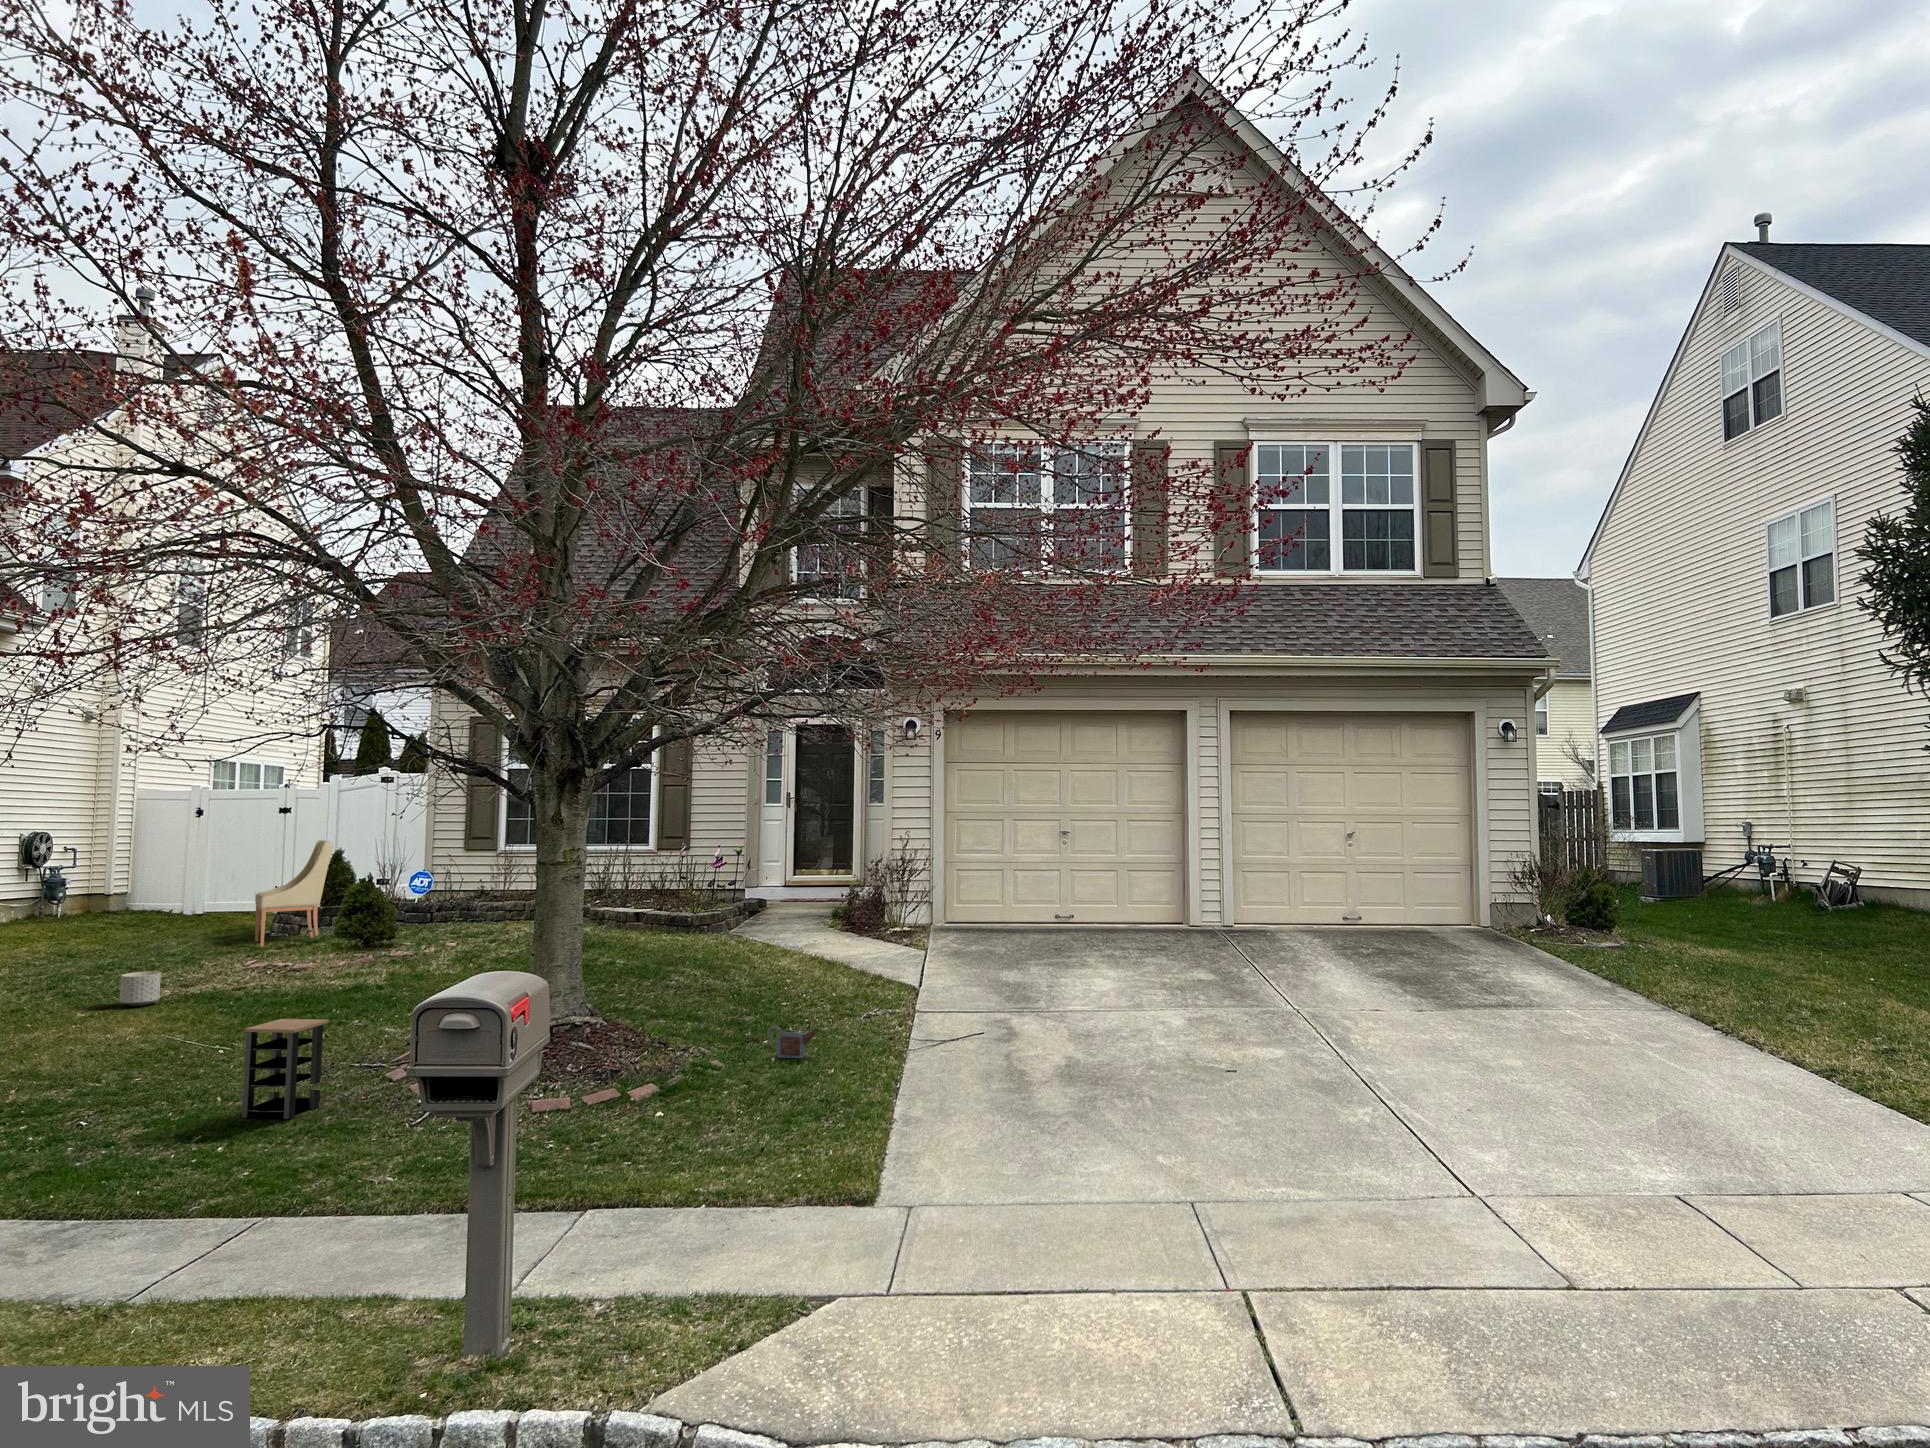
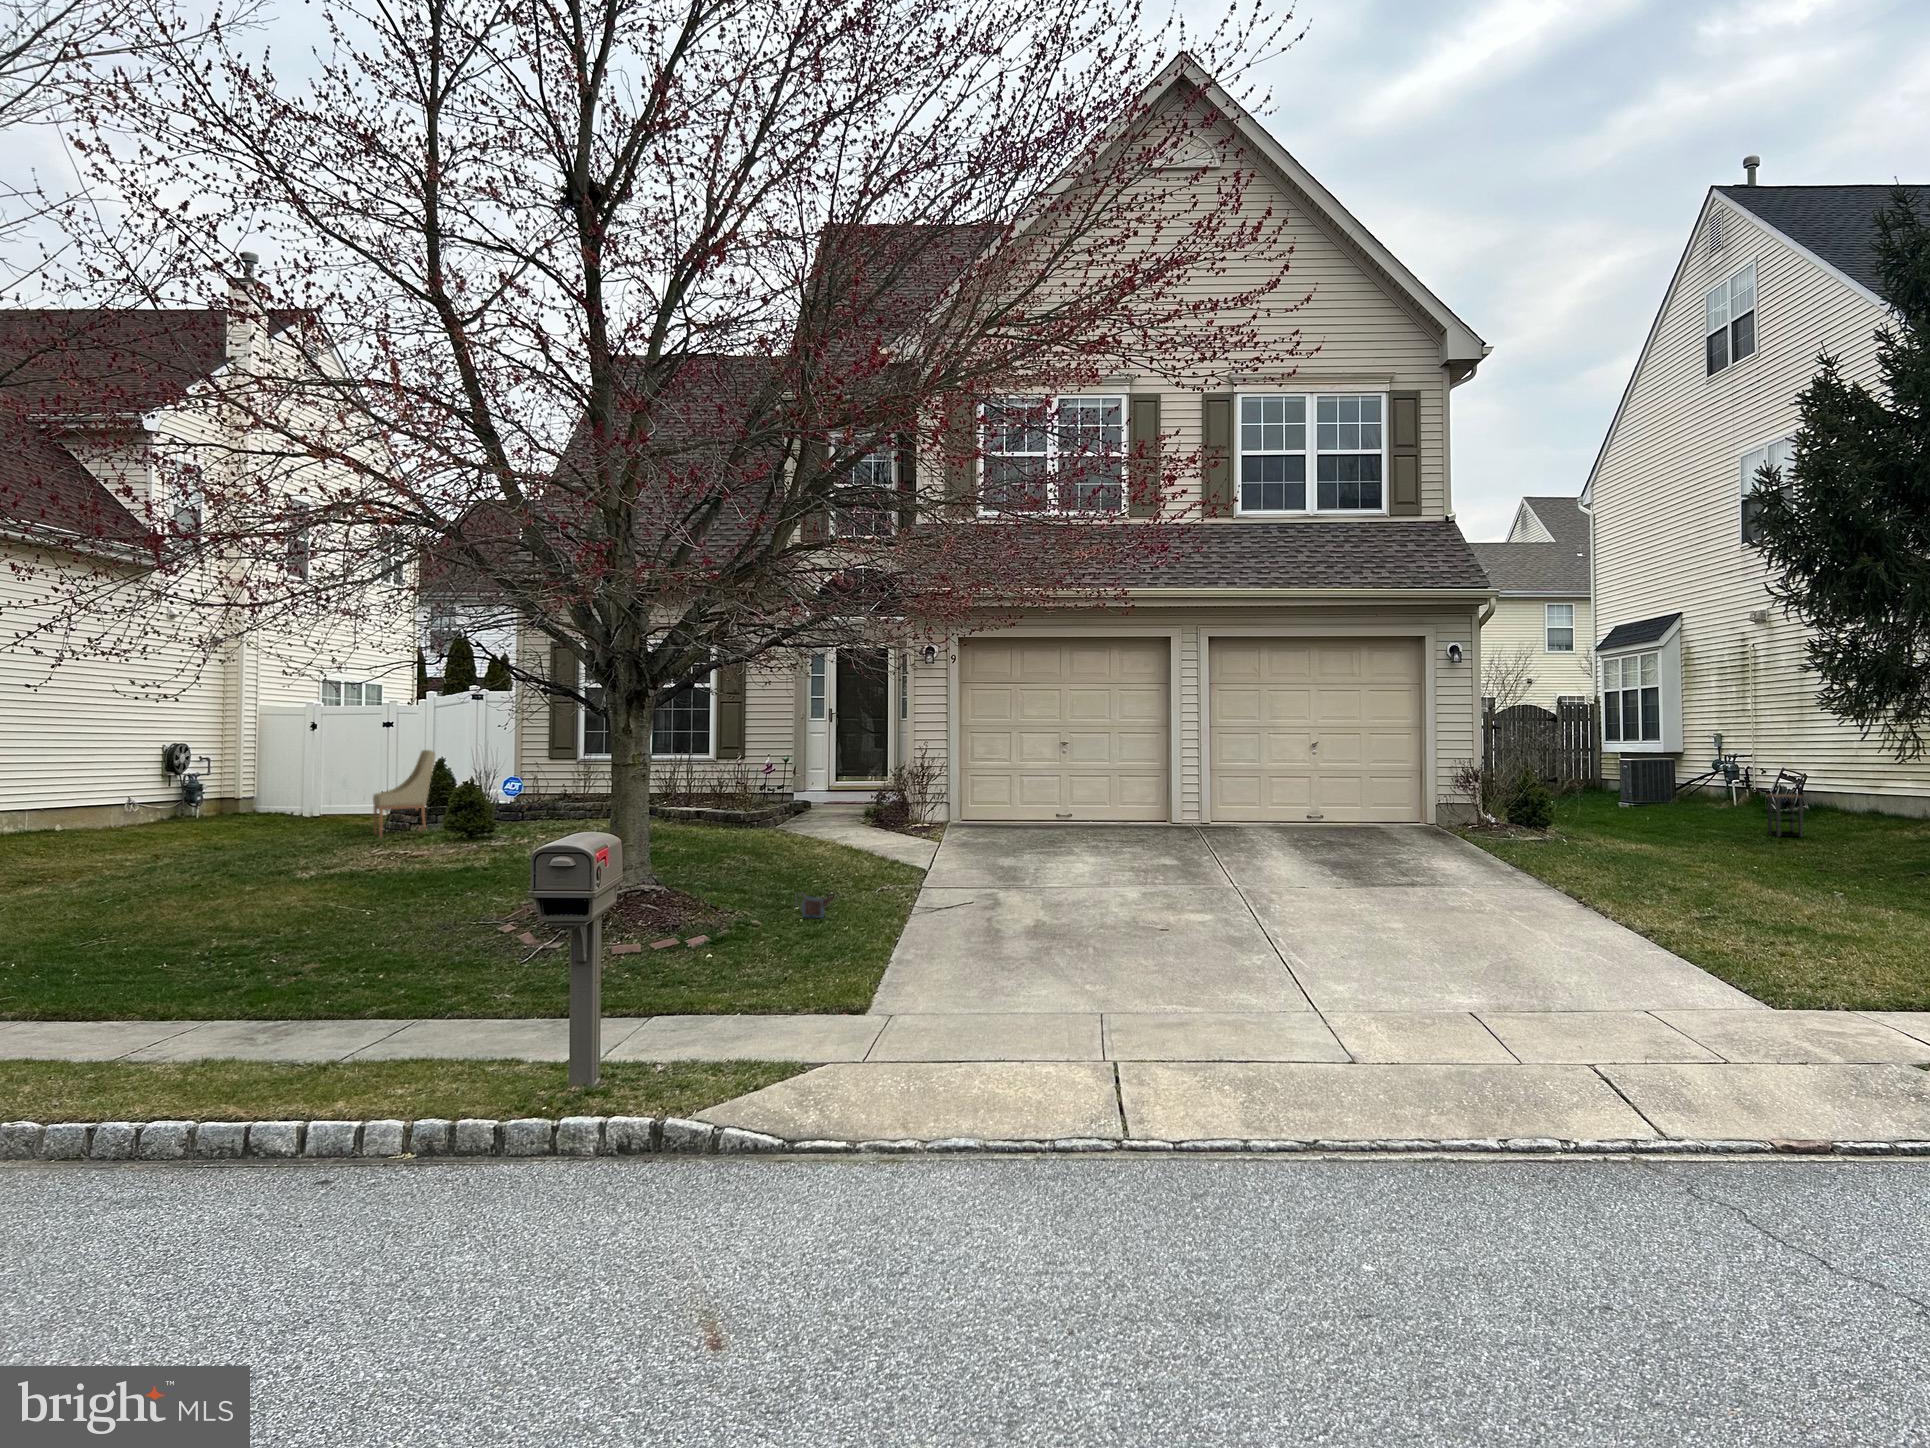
planter: present [120,972,161,1007] -> none [280,853,310,880]
side table: present [242,1019,329,1119] -> present [1767,794,1803,837]

